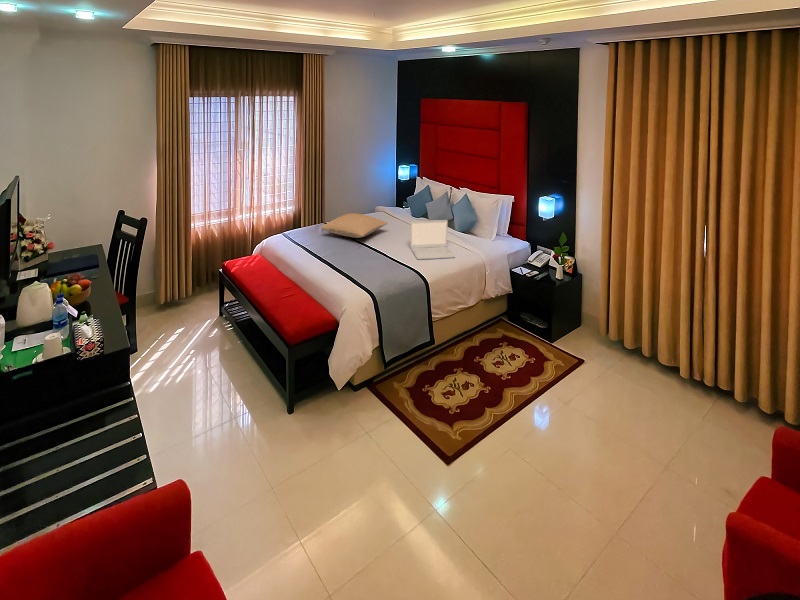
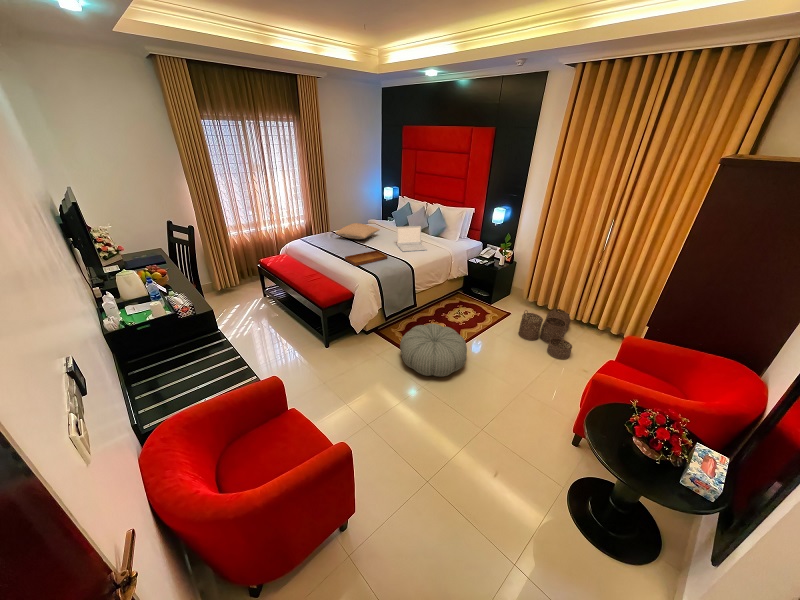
tray: none [326,251,392,285] -> present [345,246,388,266]
woven basket: none [599,360,703,462] -> present [519,309,572,359]
pouf: none [401,386,515,492] -> present [400,324,467,377]

